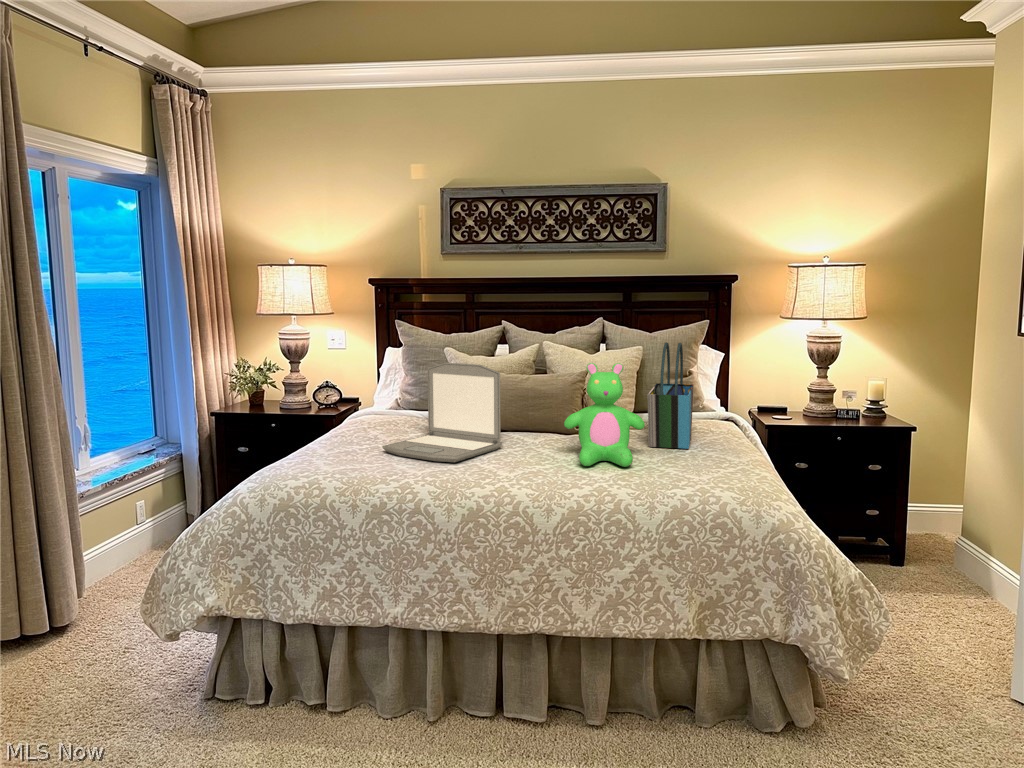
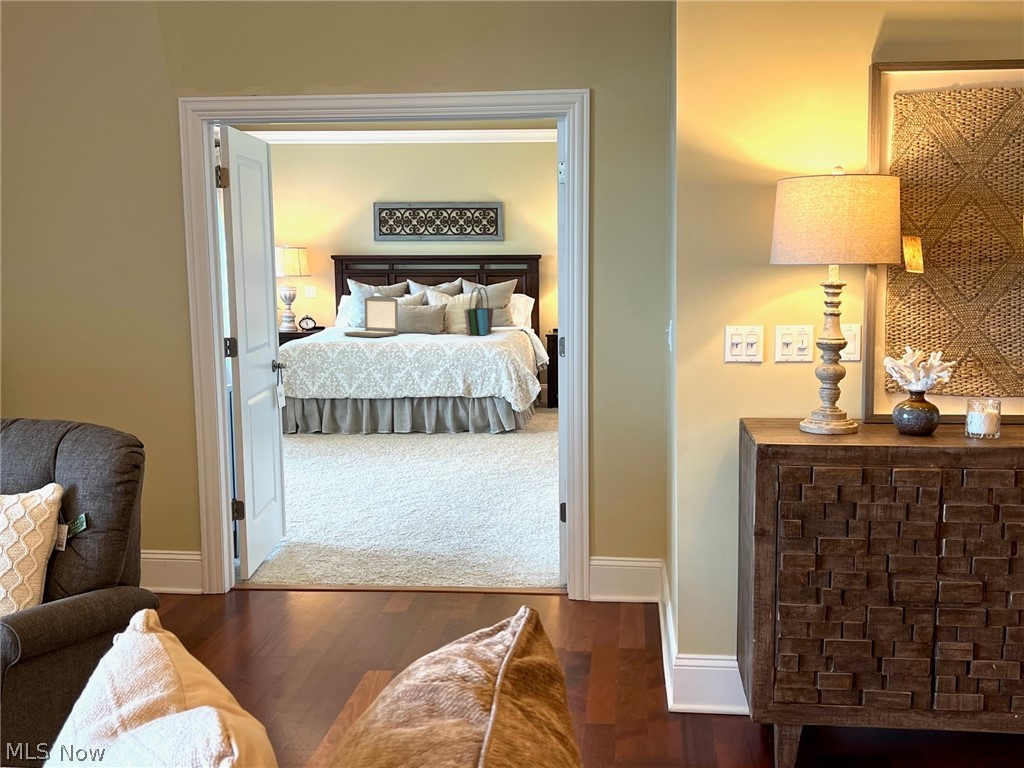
teddy bear: present [564,363,645,467] -> none [425,294,461,338]

